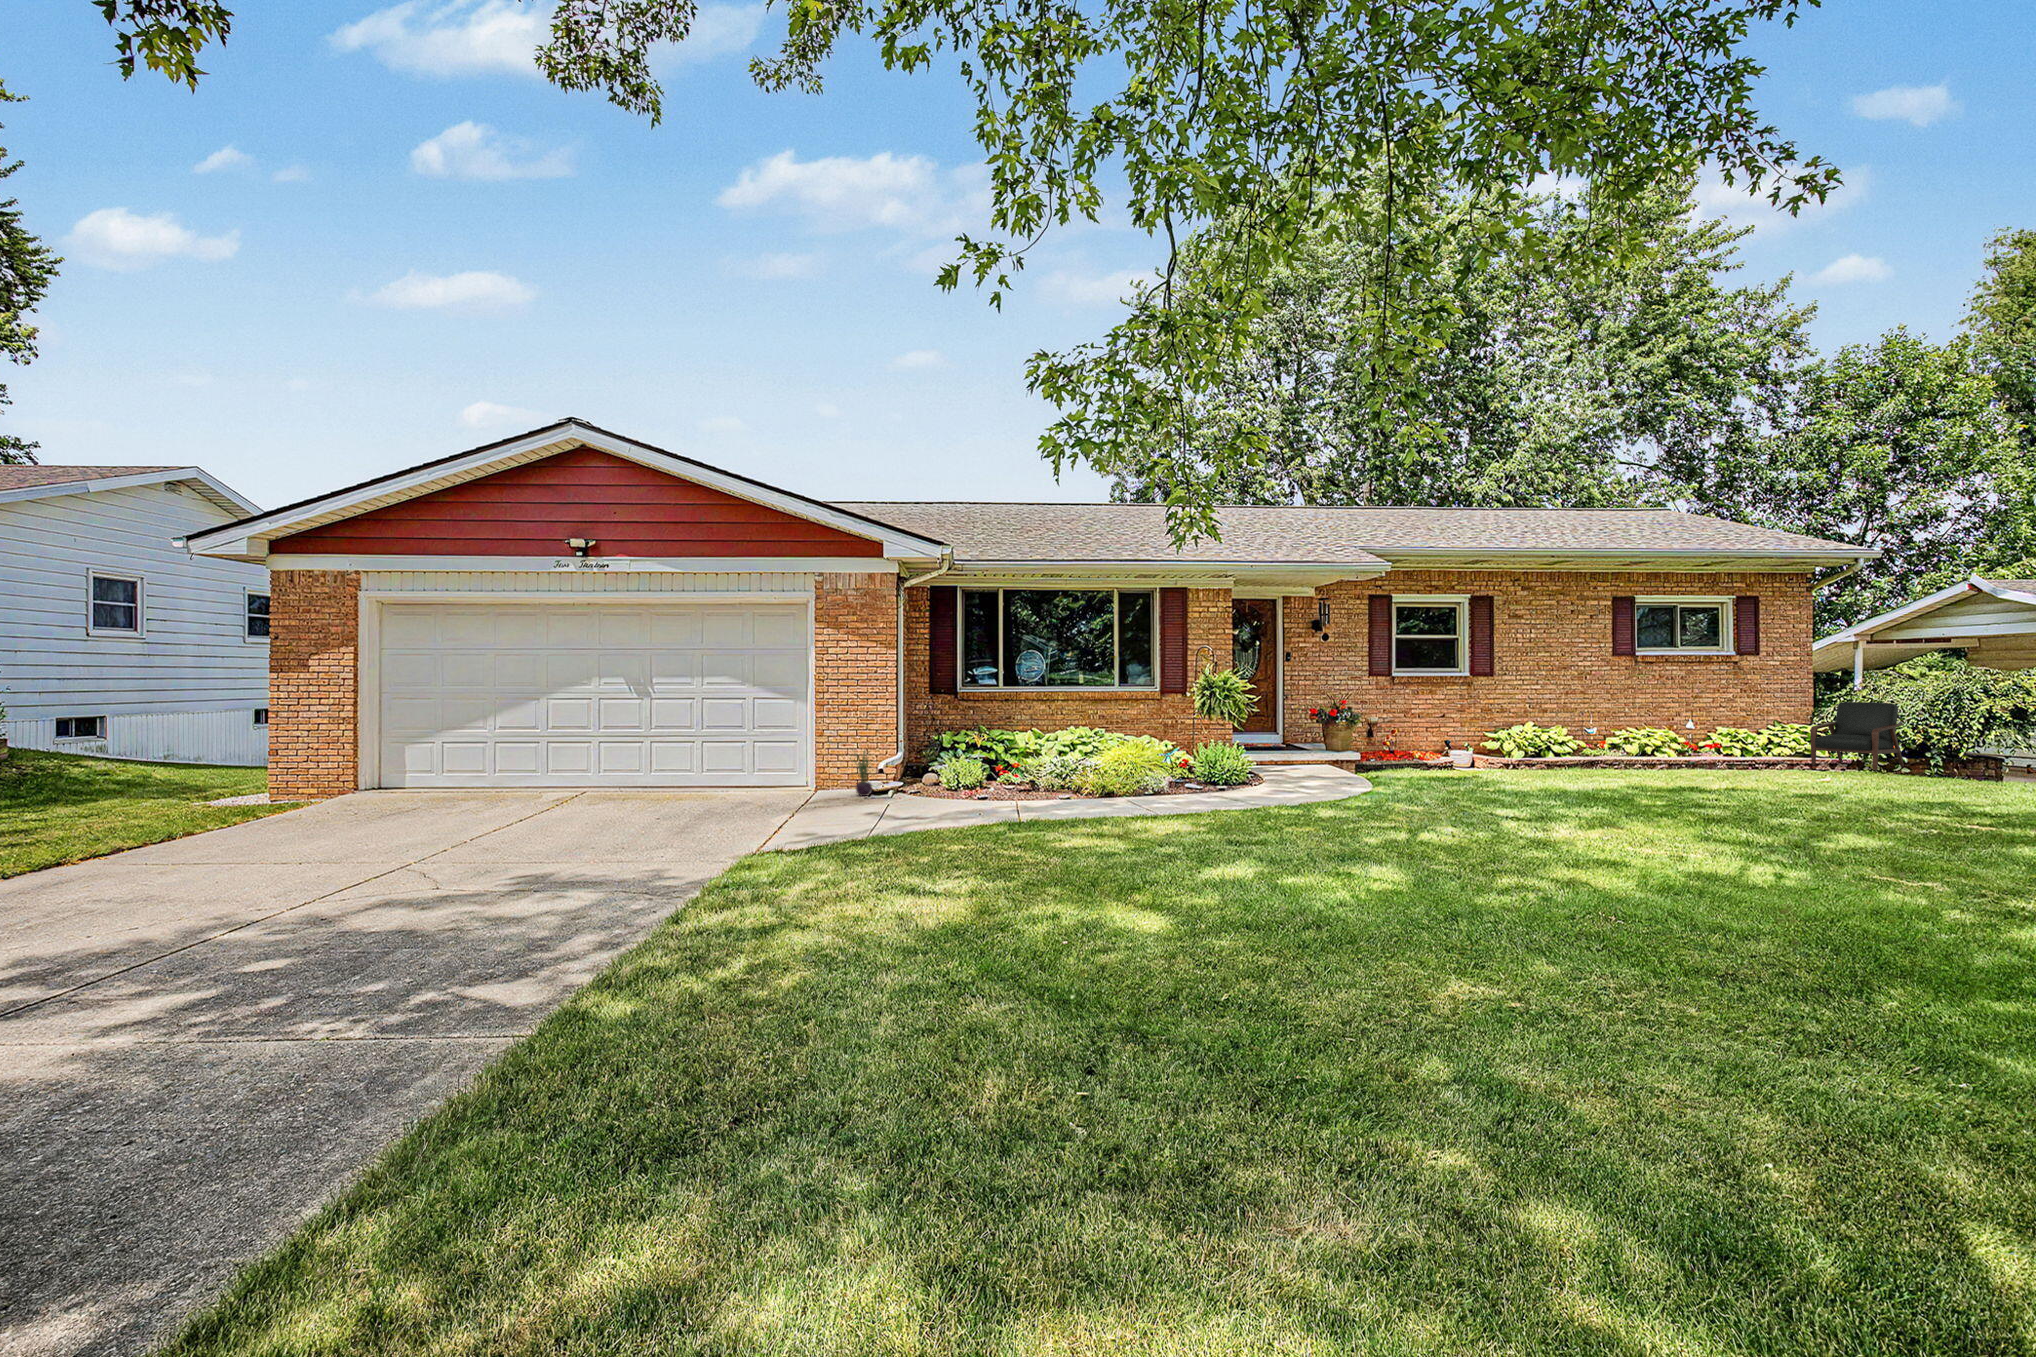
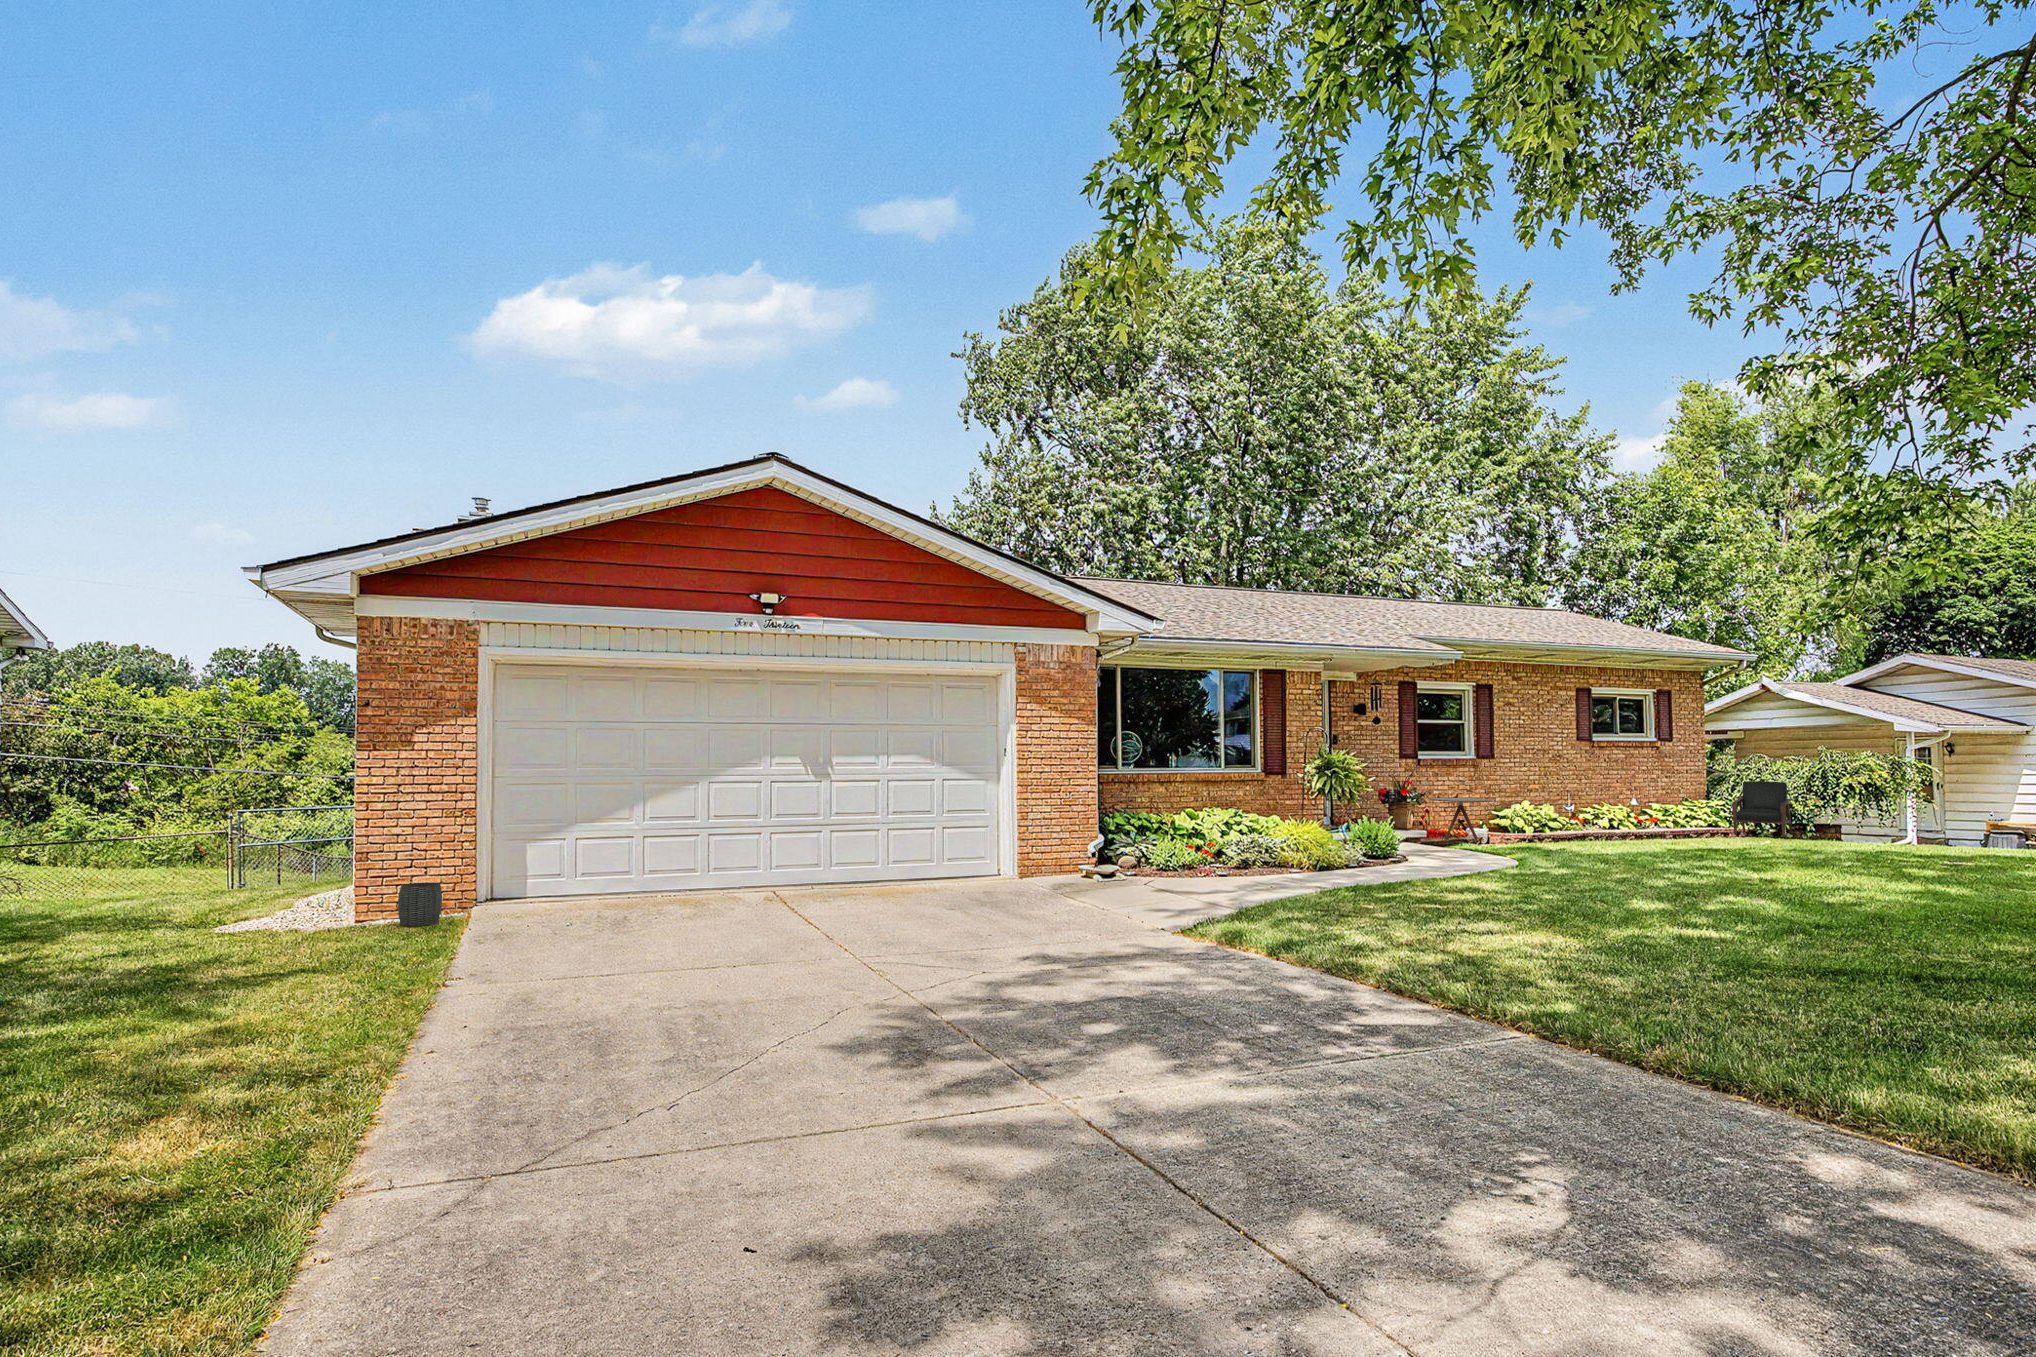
round table: none [1400,718,1467,763] -> present [1430,798,1492,840]
decorative plant: present [852,751,872,796] -> none [1066,838,1112,888]
woven basket: none [285,771,321,803] -> present [398,883,442,927]

